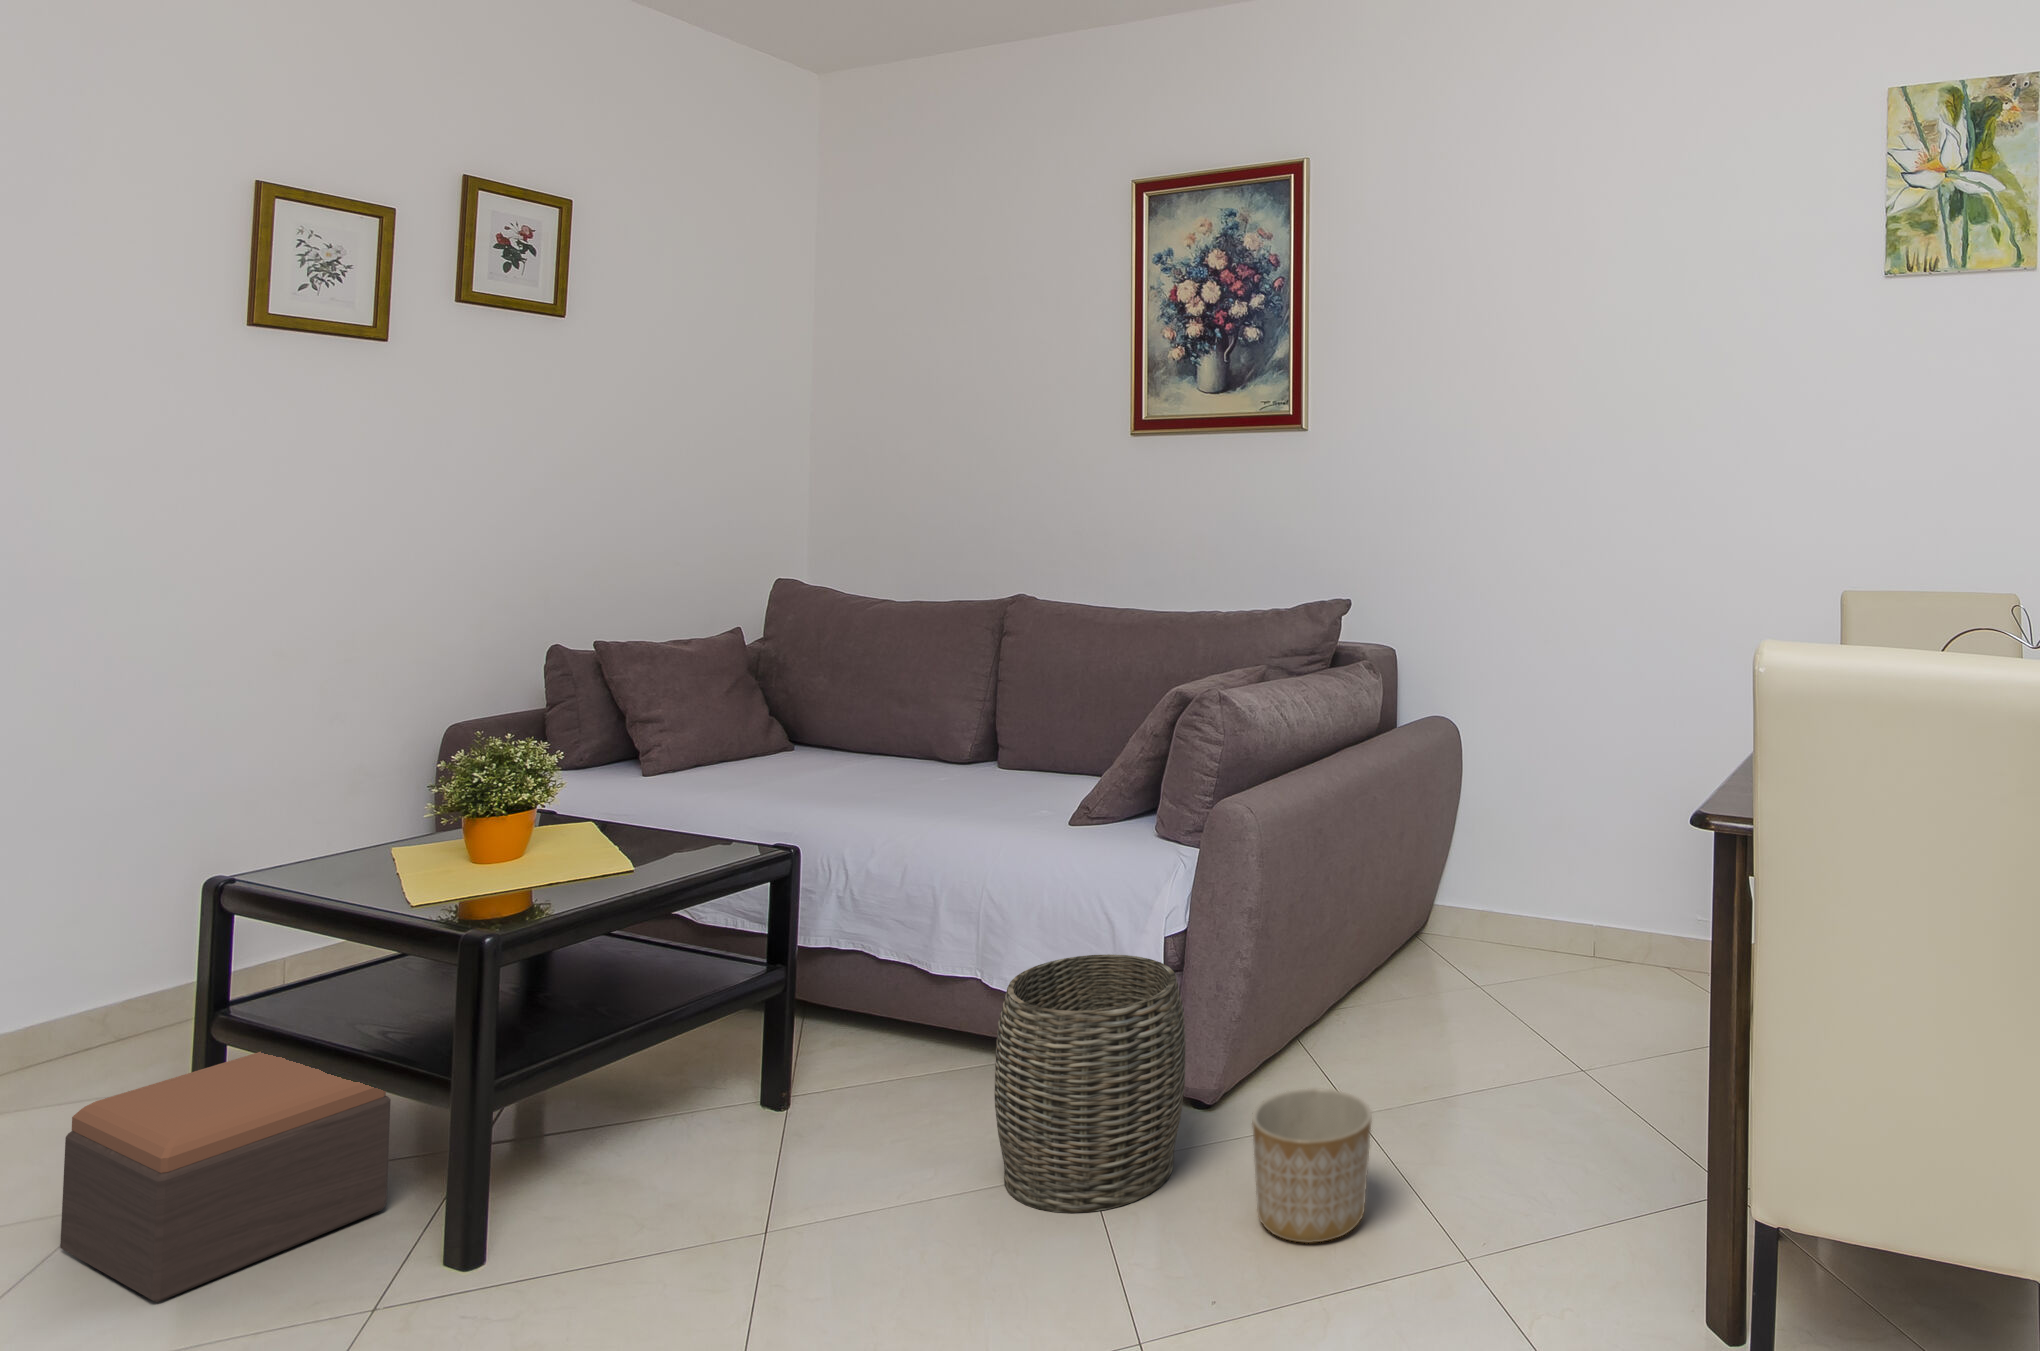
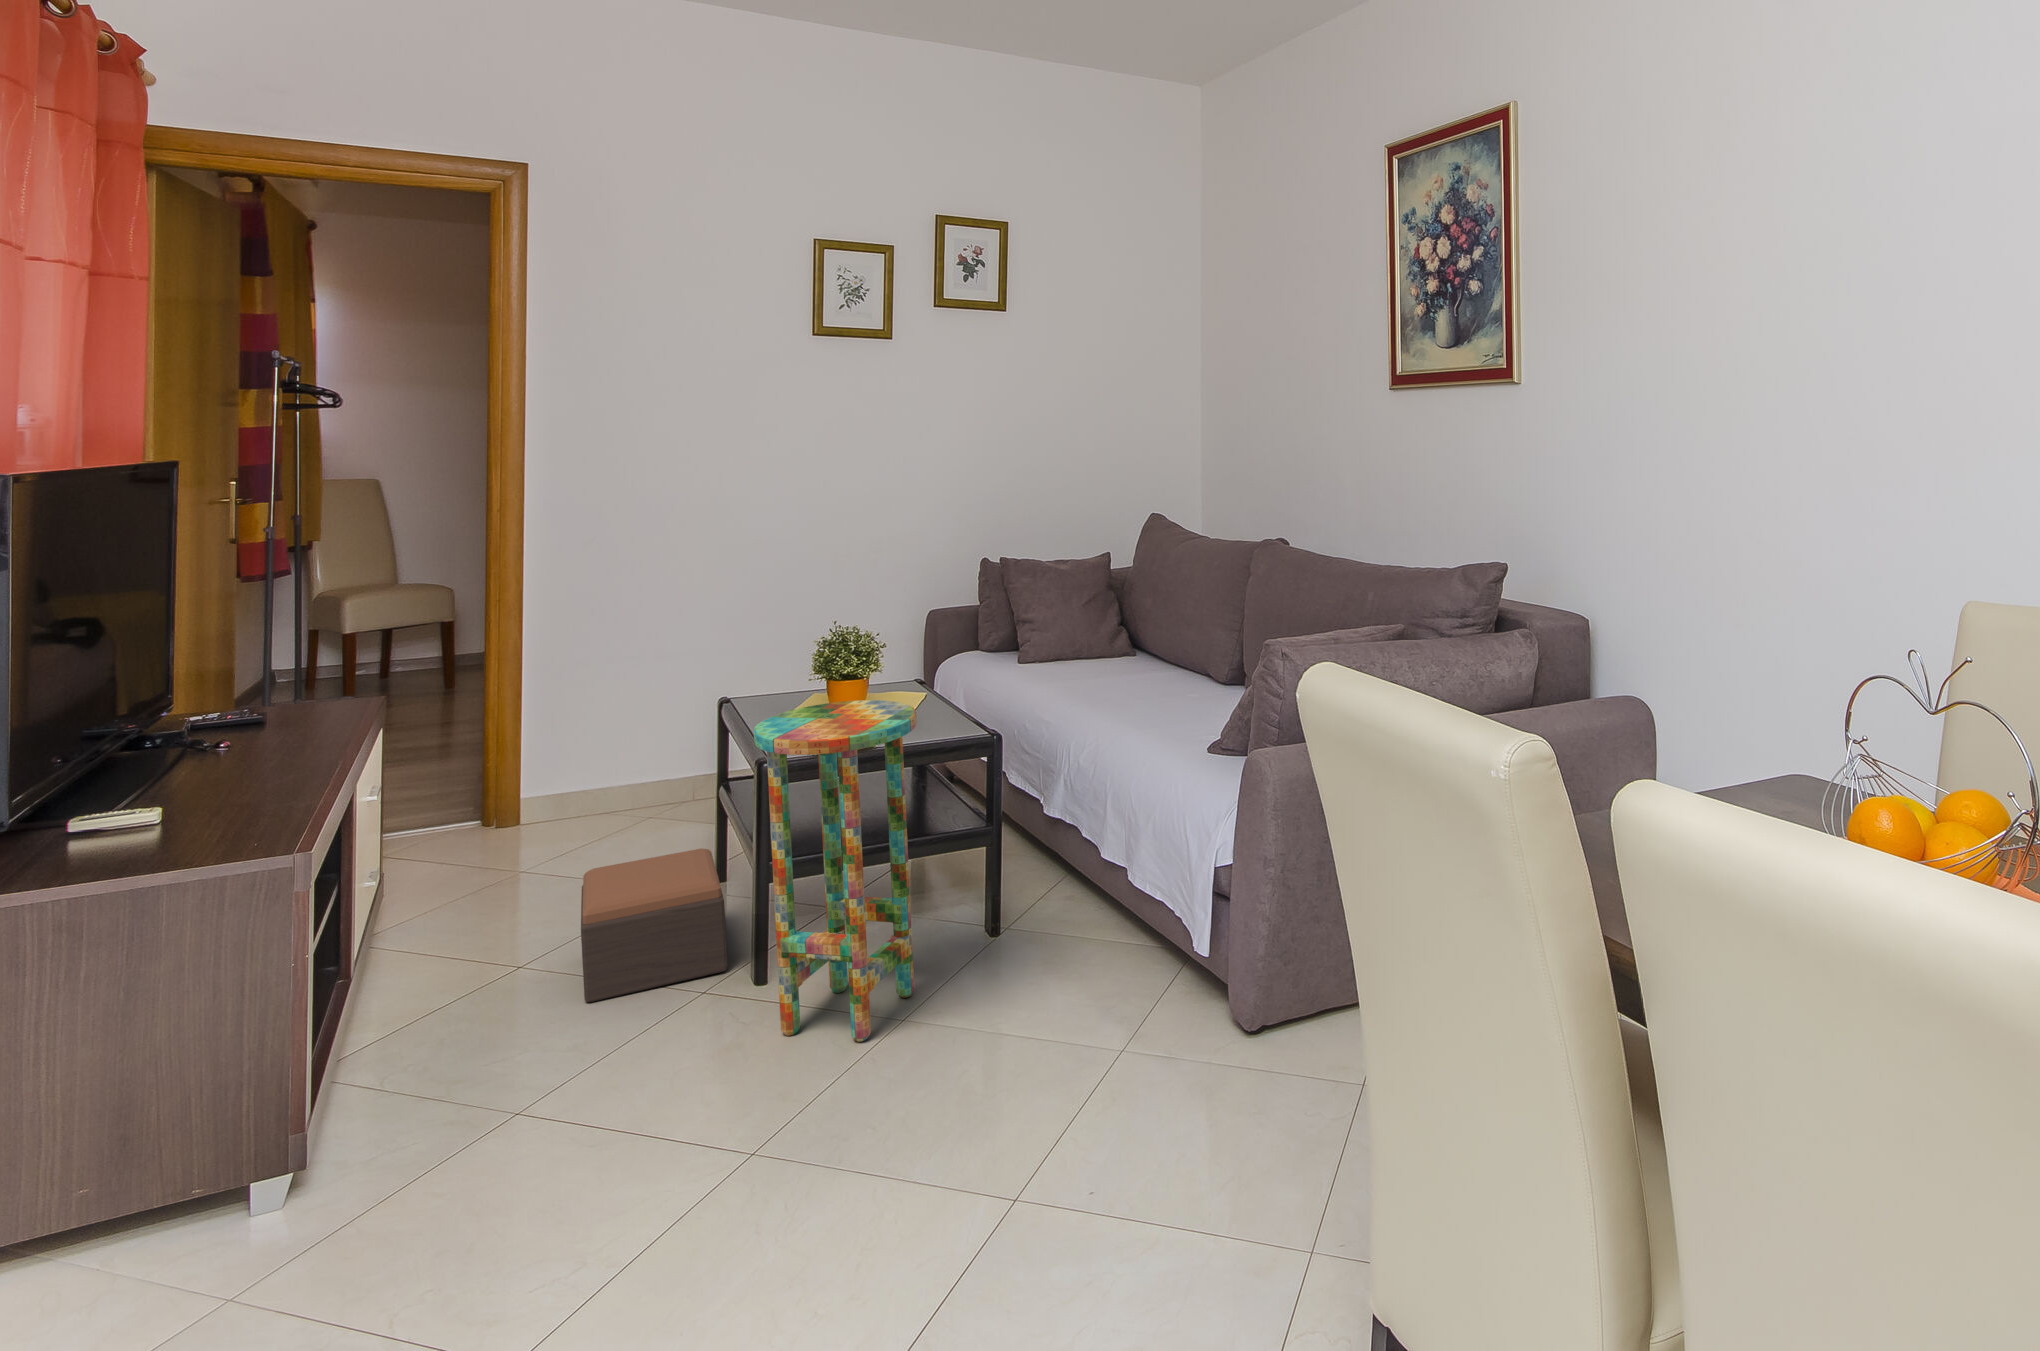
side table: none [552,778,784,1250] -> present [754,700,917,1042]
woven basket: present [994,954,1186,1213] -> none [1036,885,1200,1113]
planter: present [1252,1088,1372,1243] -> none [1178,1053,1291,1206]

